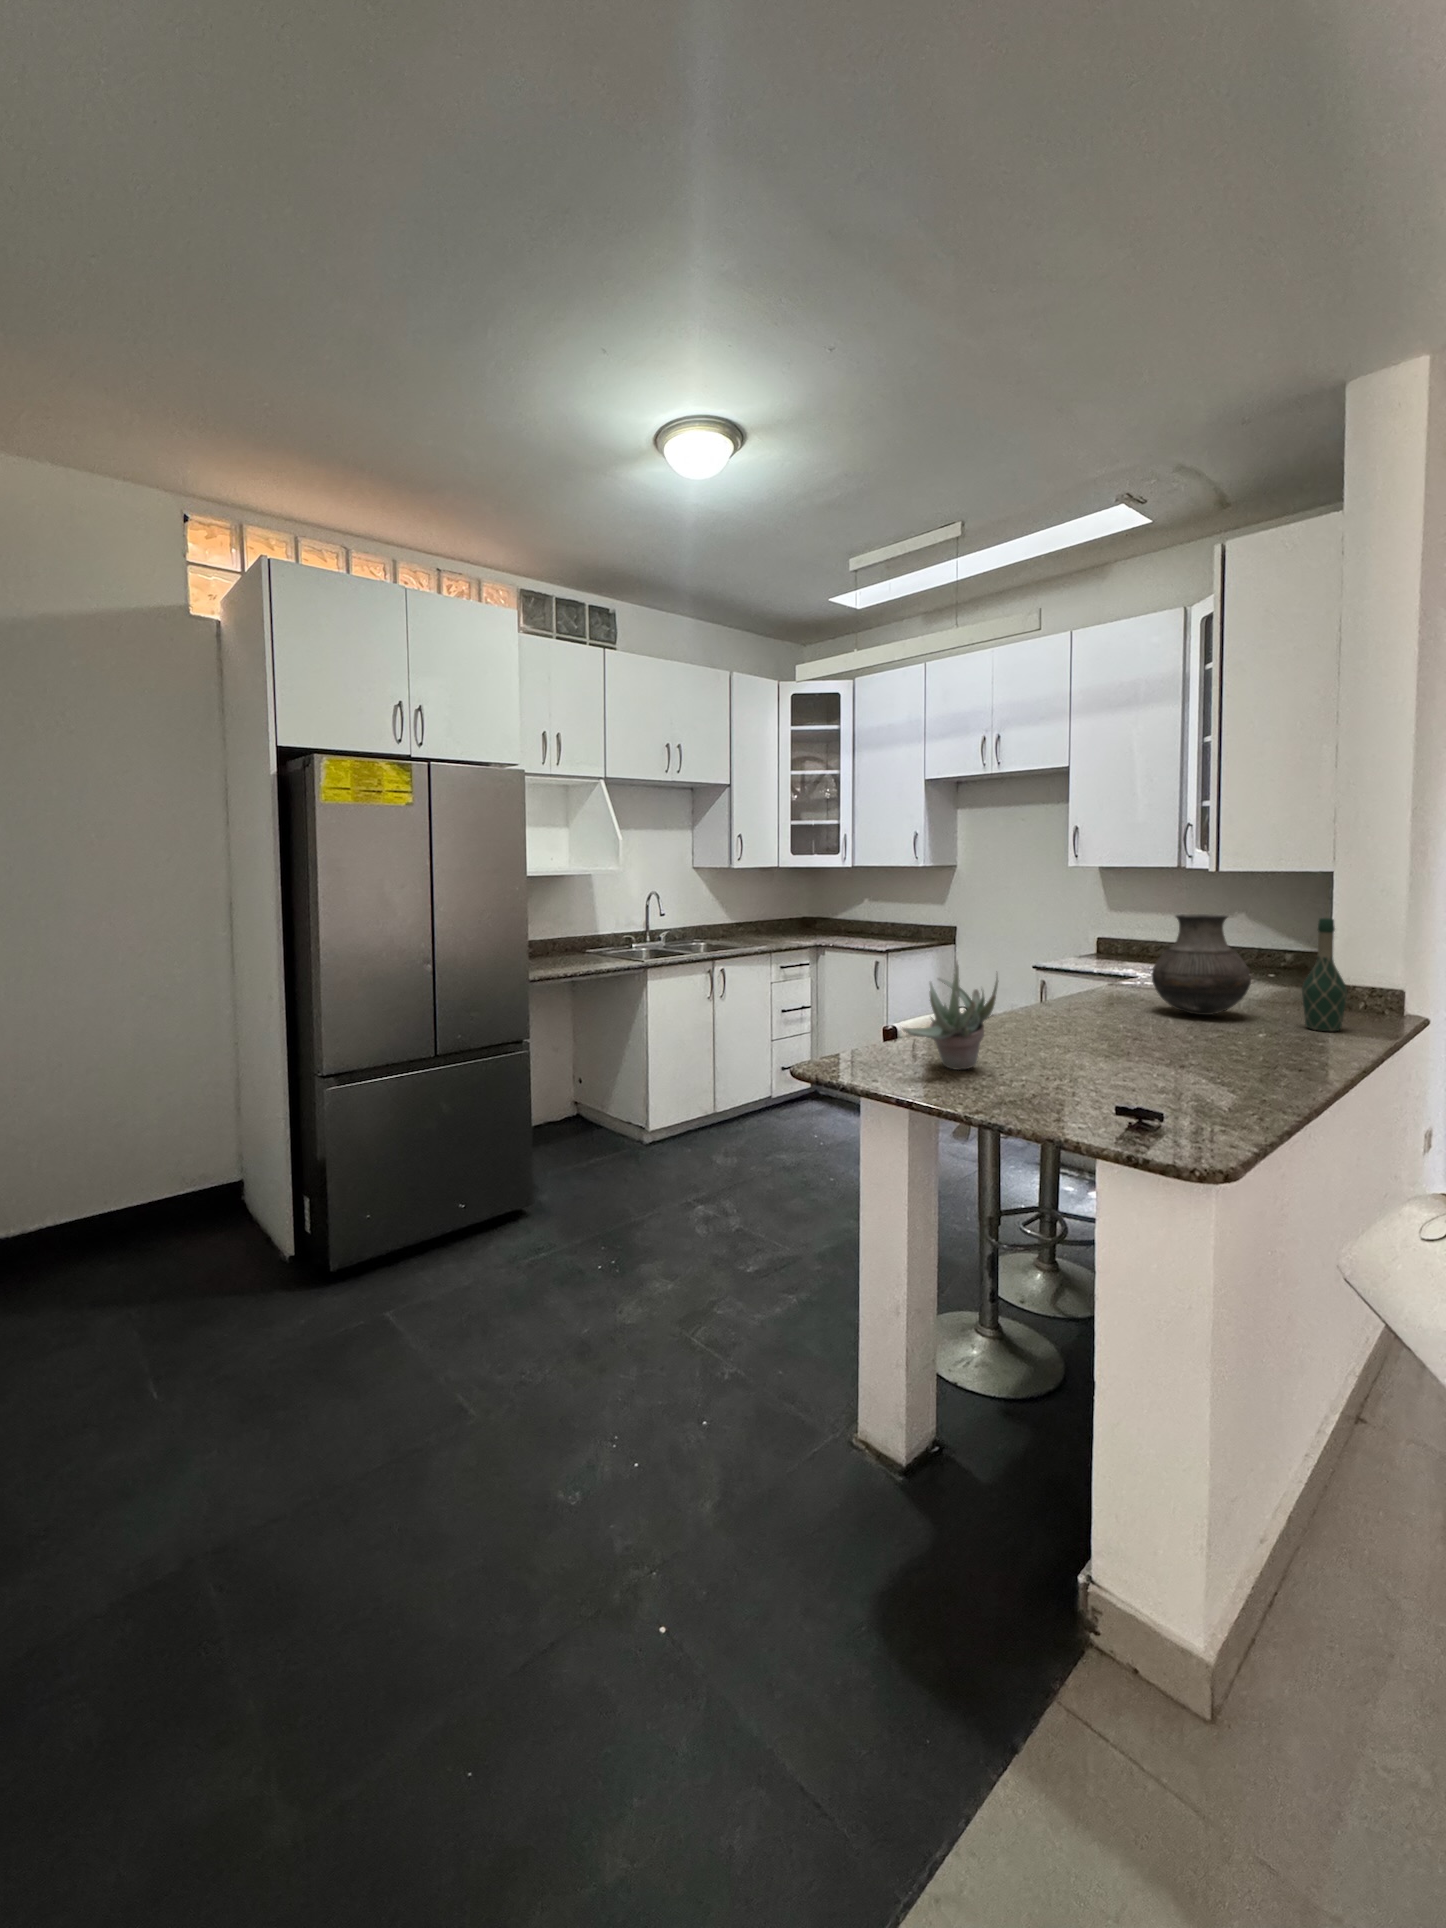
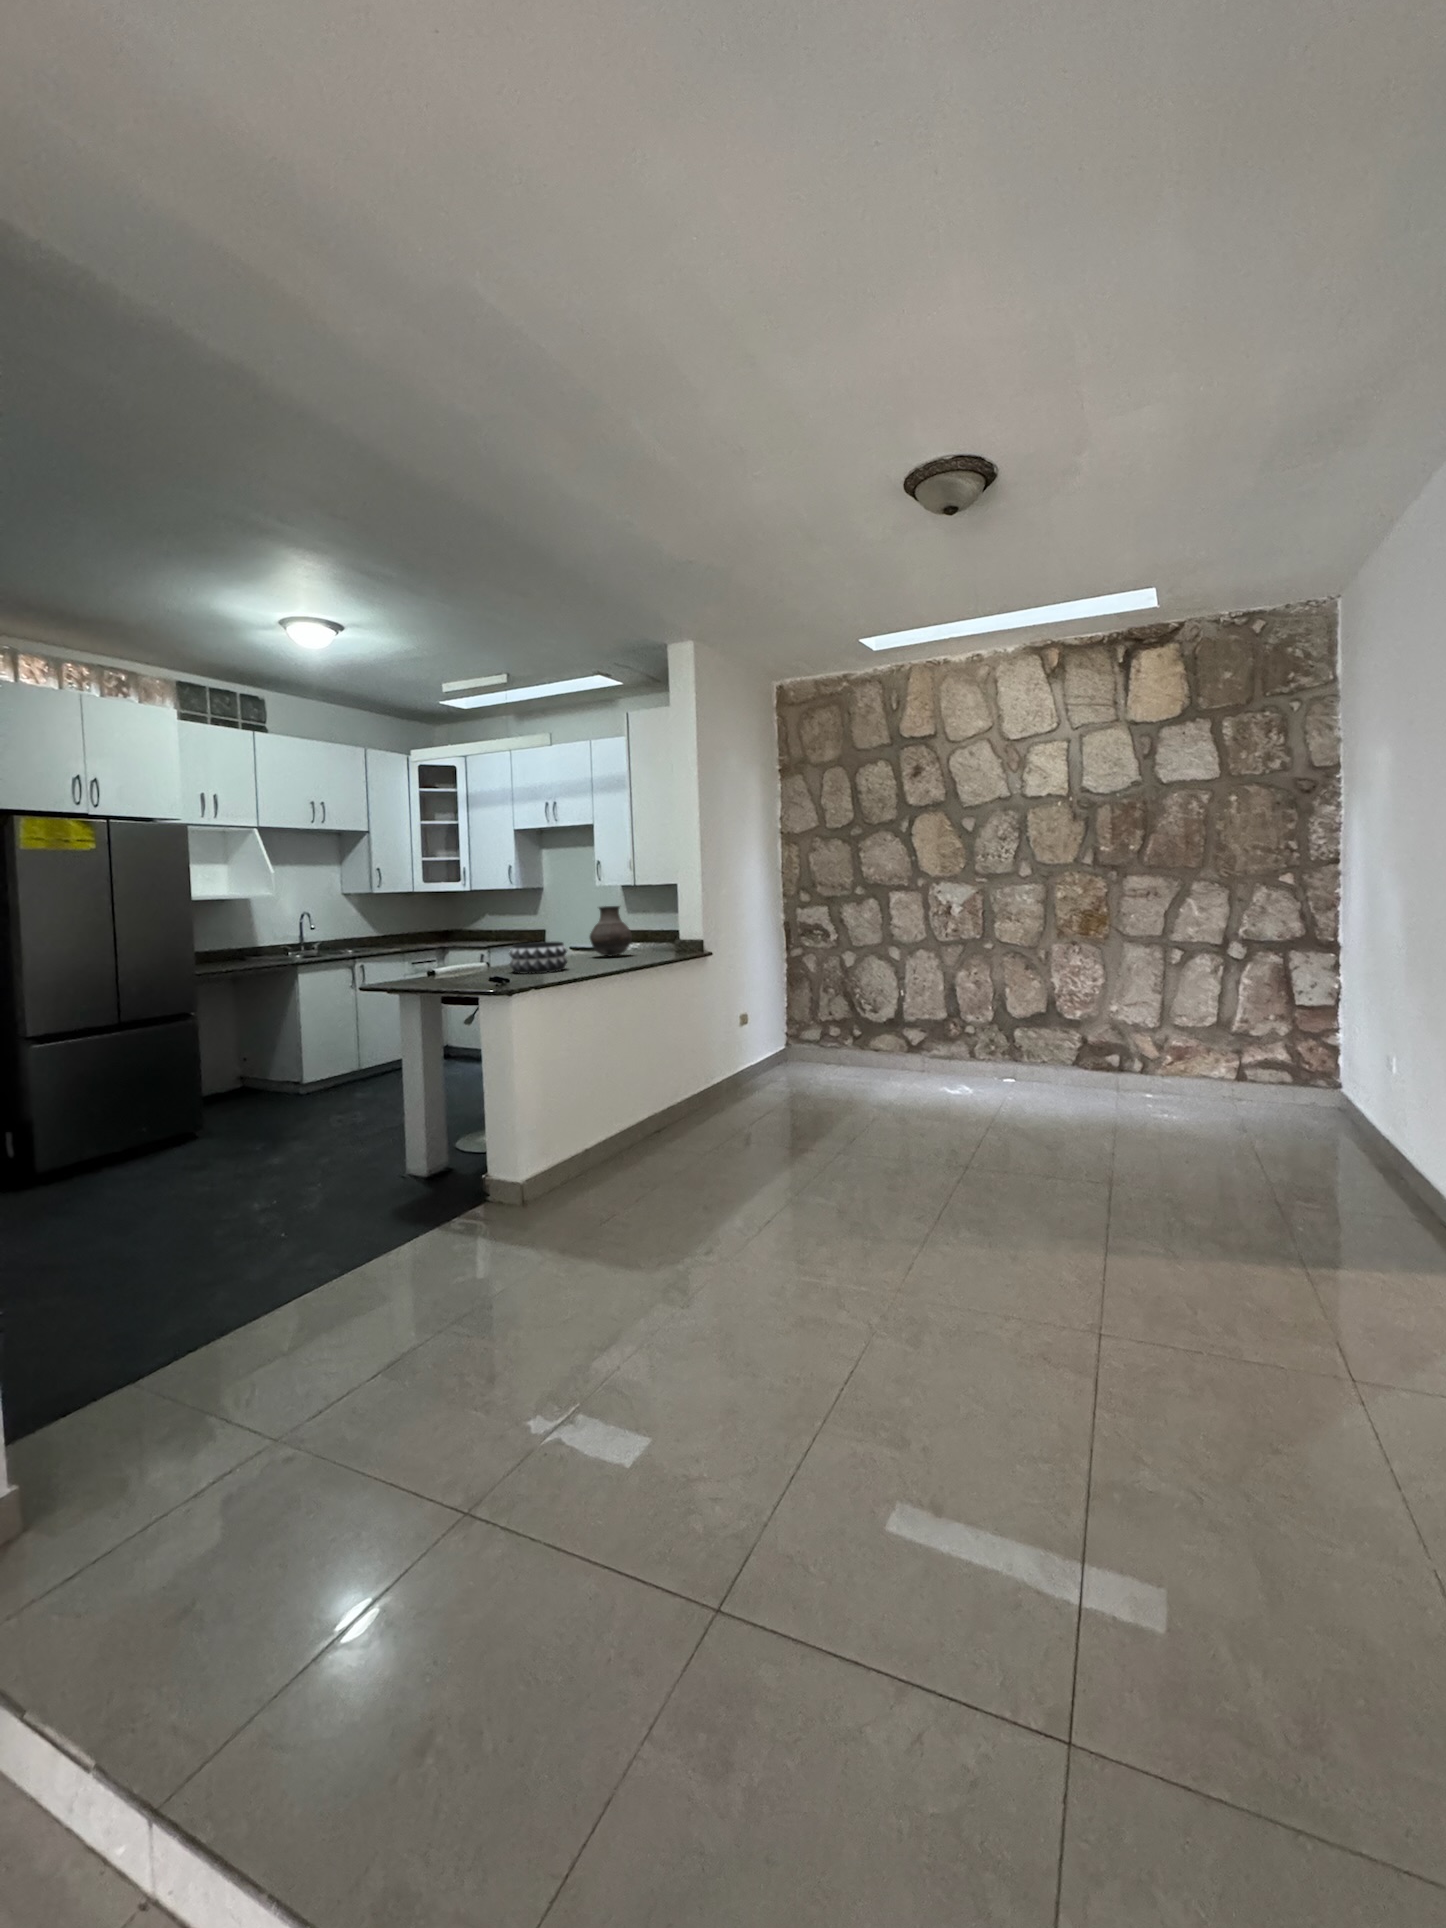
wine bottle: present [1302,918,1347,1031] -> none [645,904,662,957]
succulent plant: present [902,961,998,1070] -> none [417,925,467,978]
decorative bowl: none [1068,998,1216,1081] -> present [509,942,567,974]

